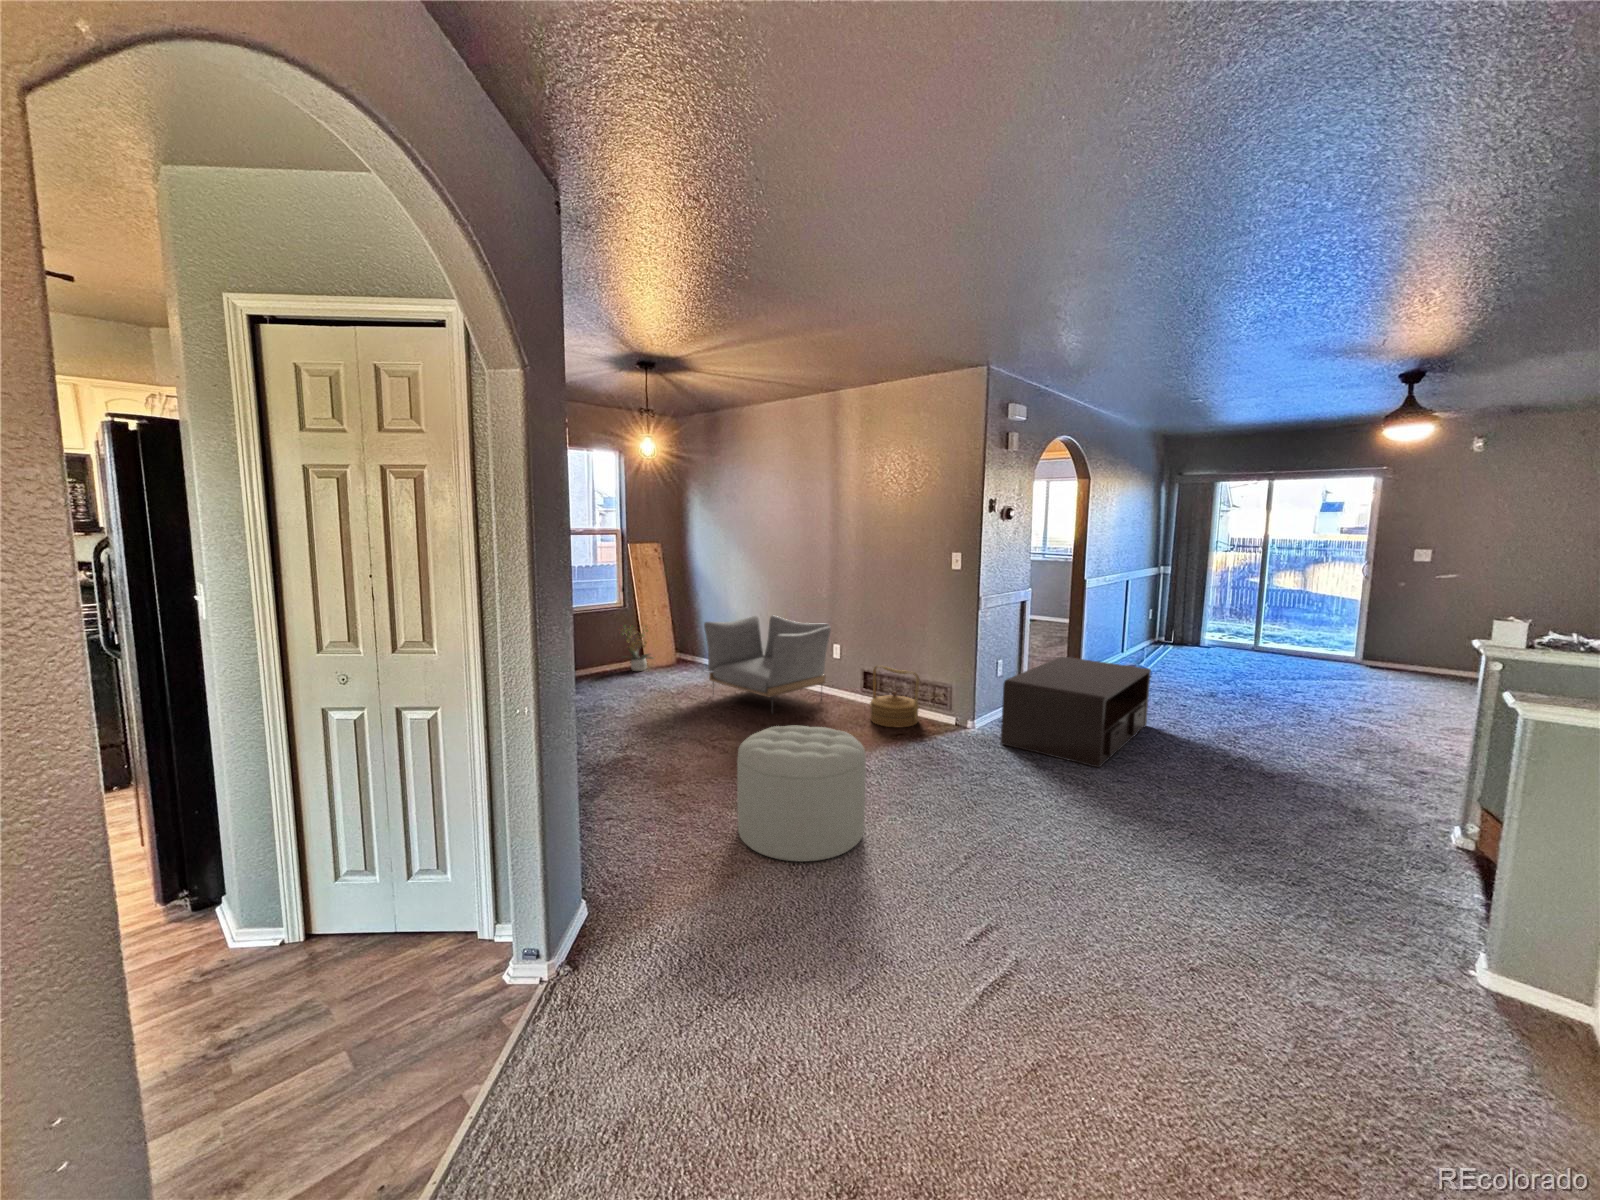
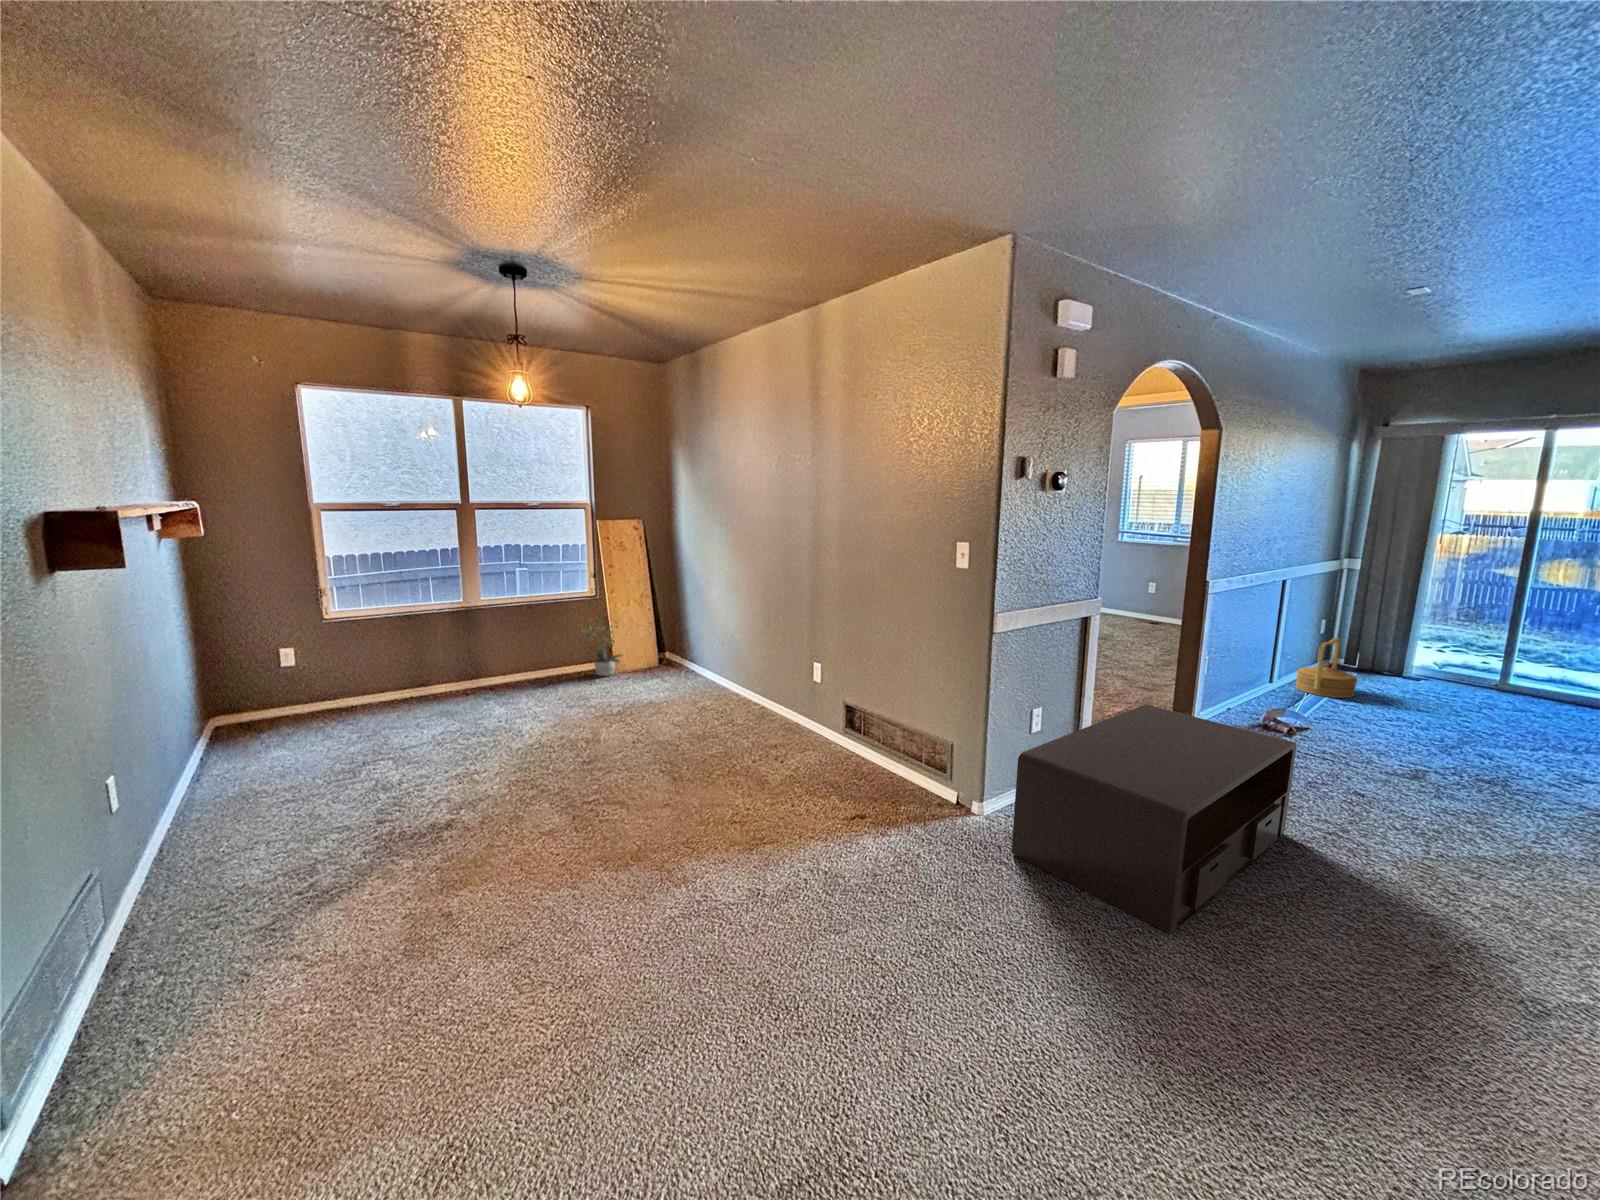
armchair: present [704,615,831,698] -> none [646,616,806,759]
woven basket: present [870,665,919,728] -> present [1296,638,1358,698]
ottoman: present [737,726,866,862] -> none [408,841,662,1144]

